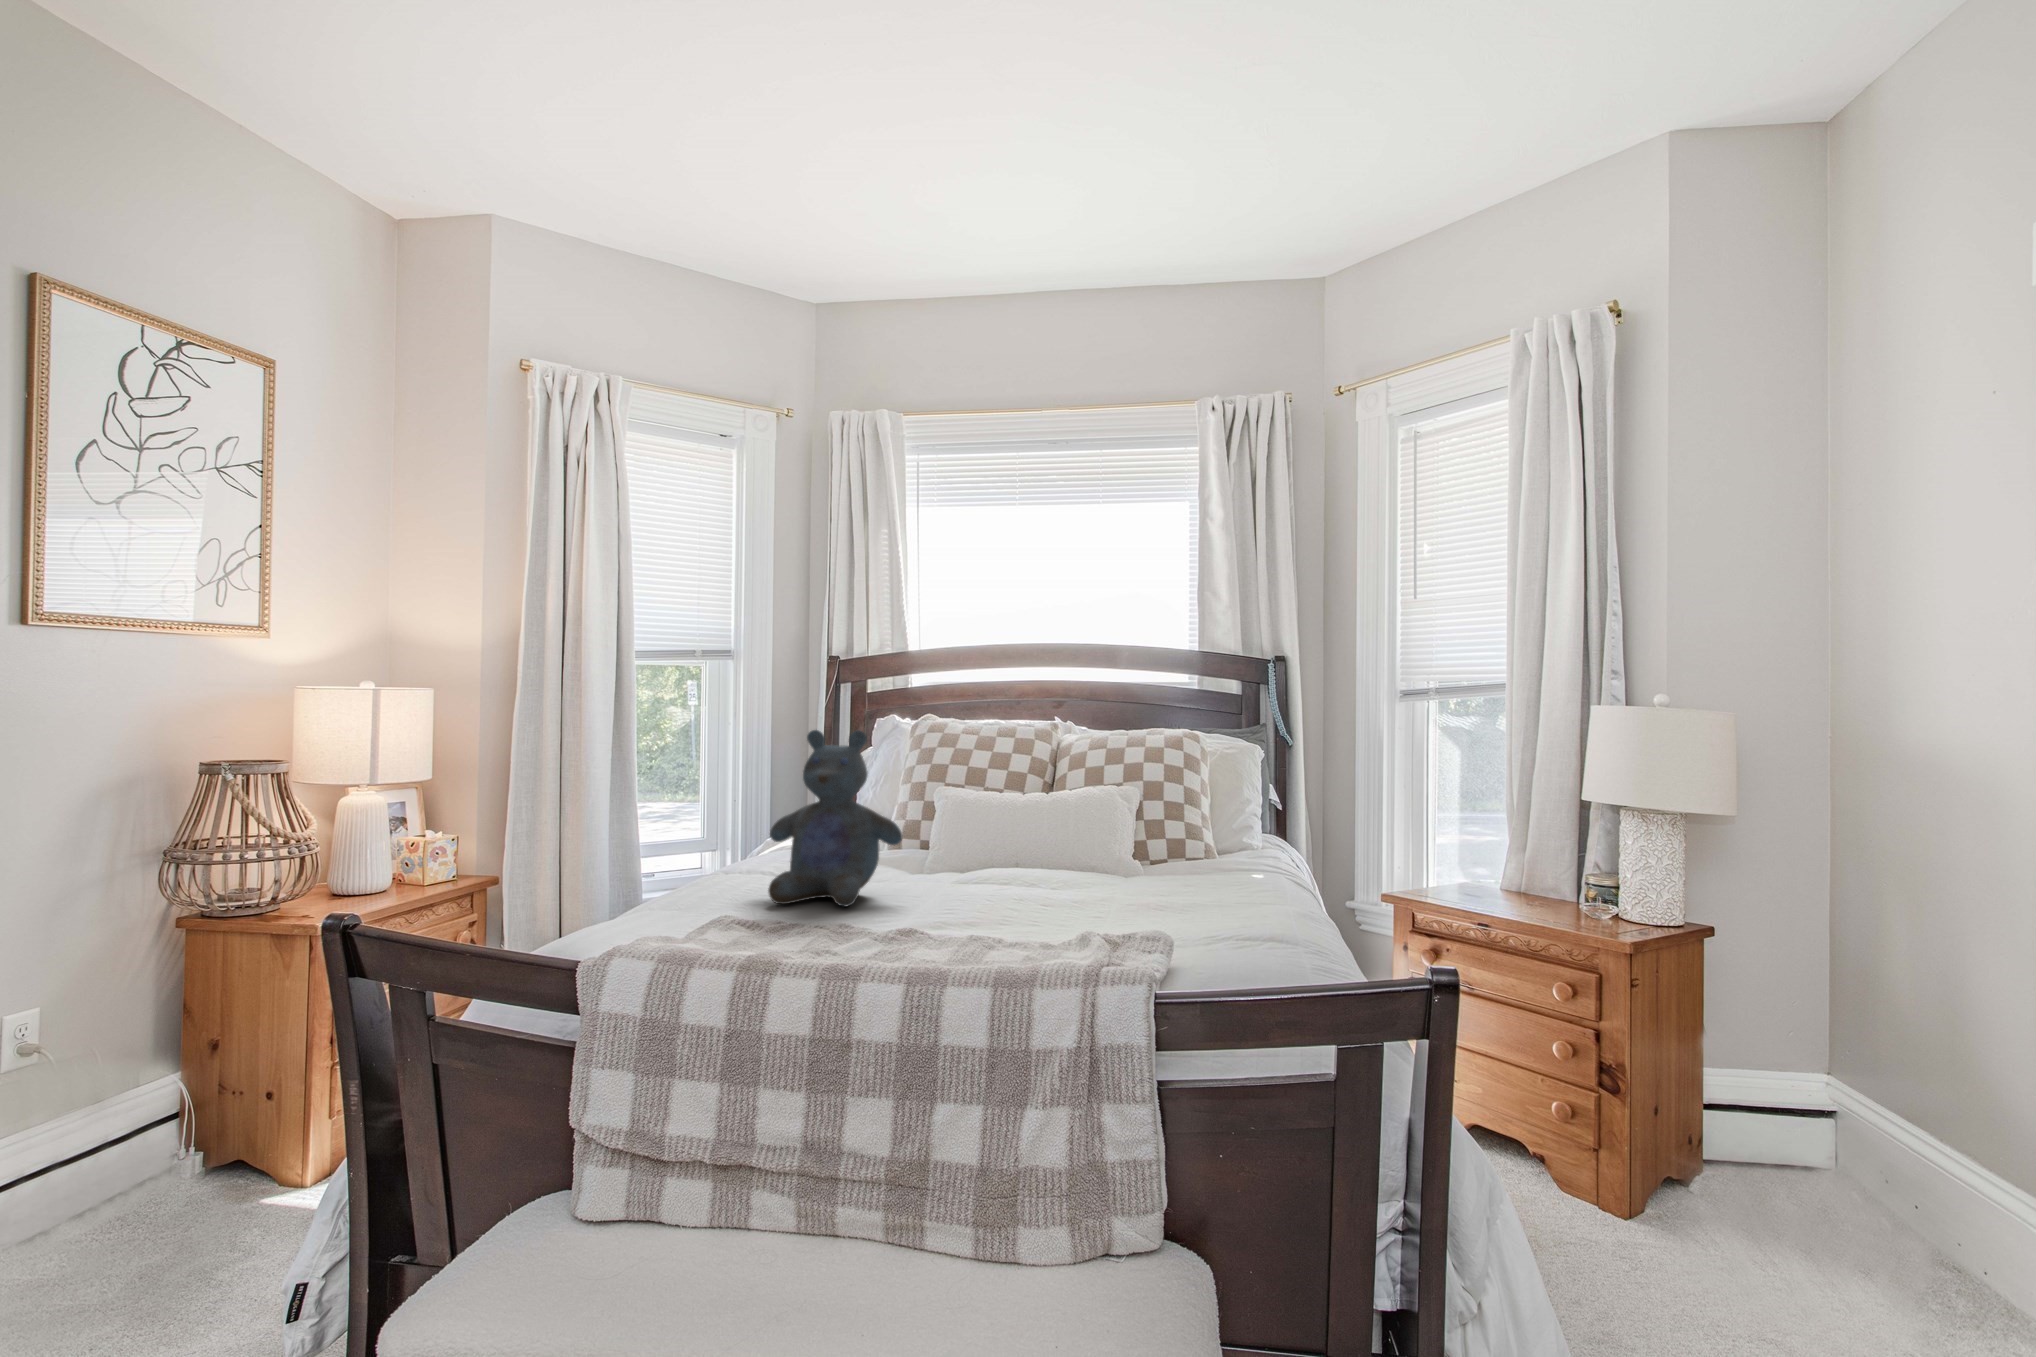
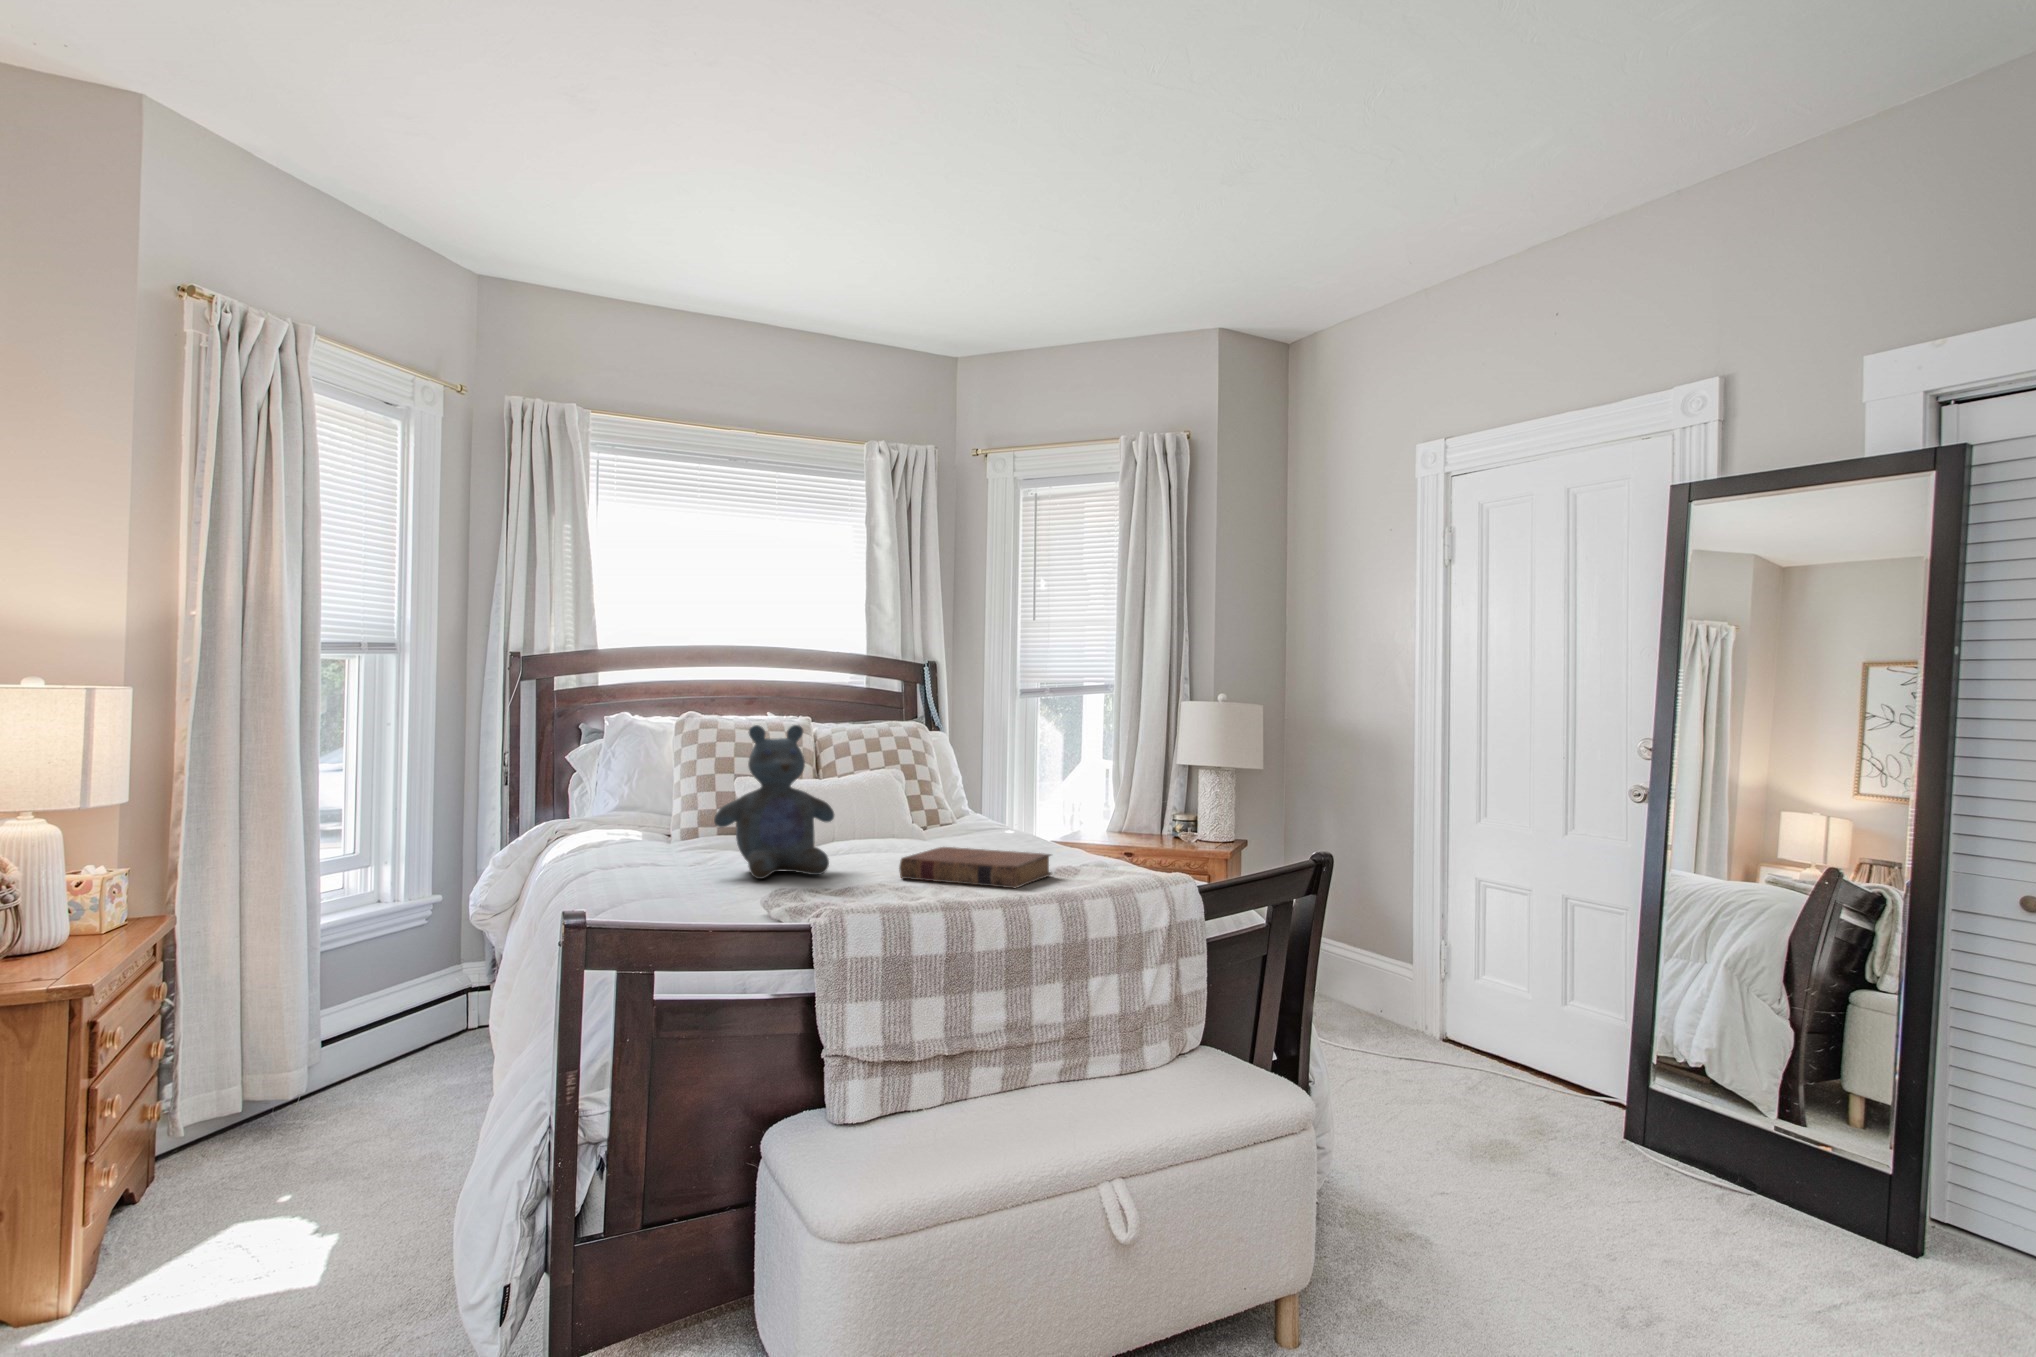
book: none [910,888,1091,954] -> present [899,847,1052,888]

